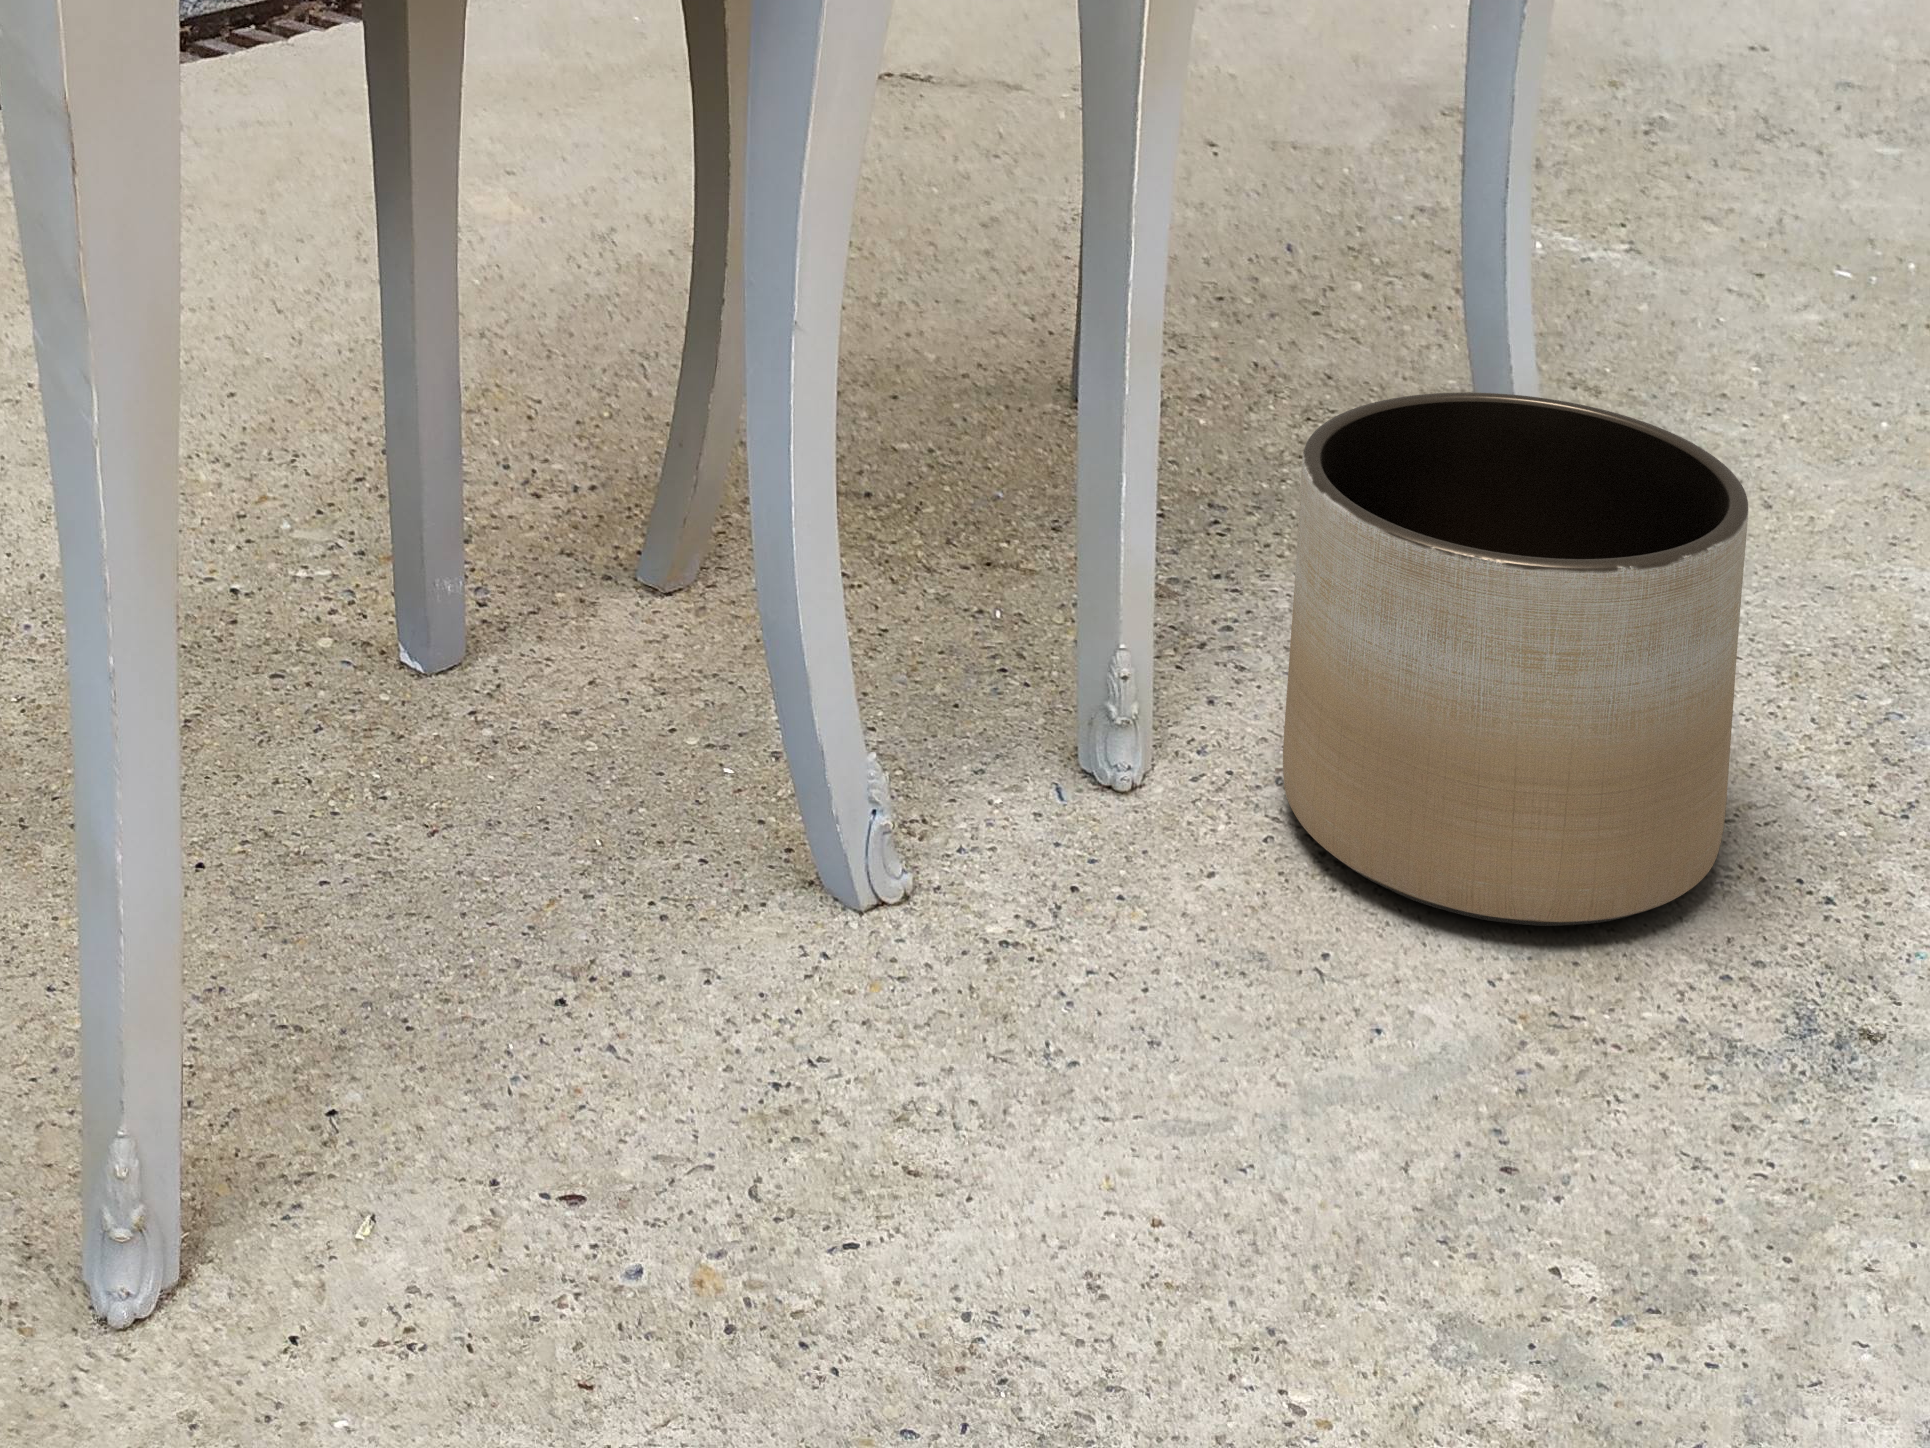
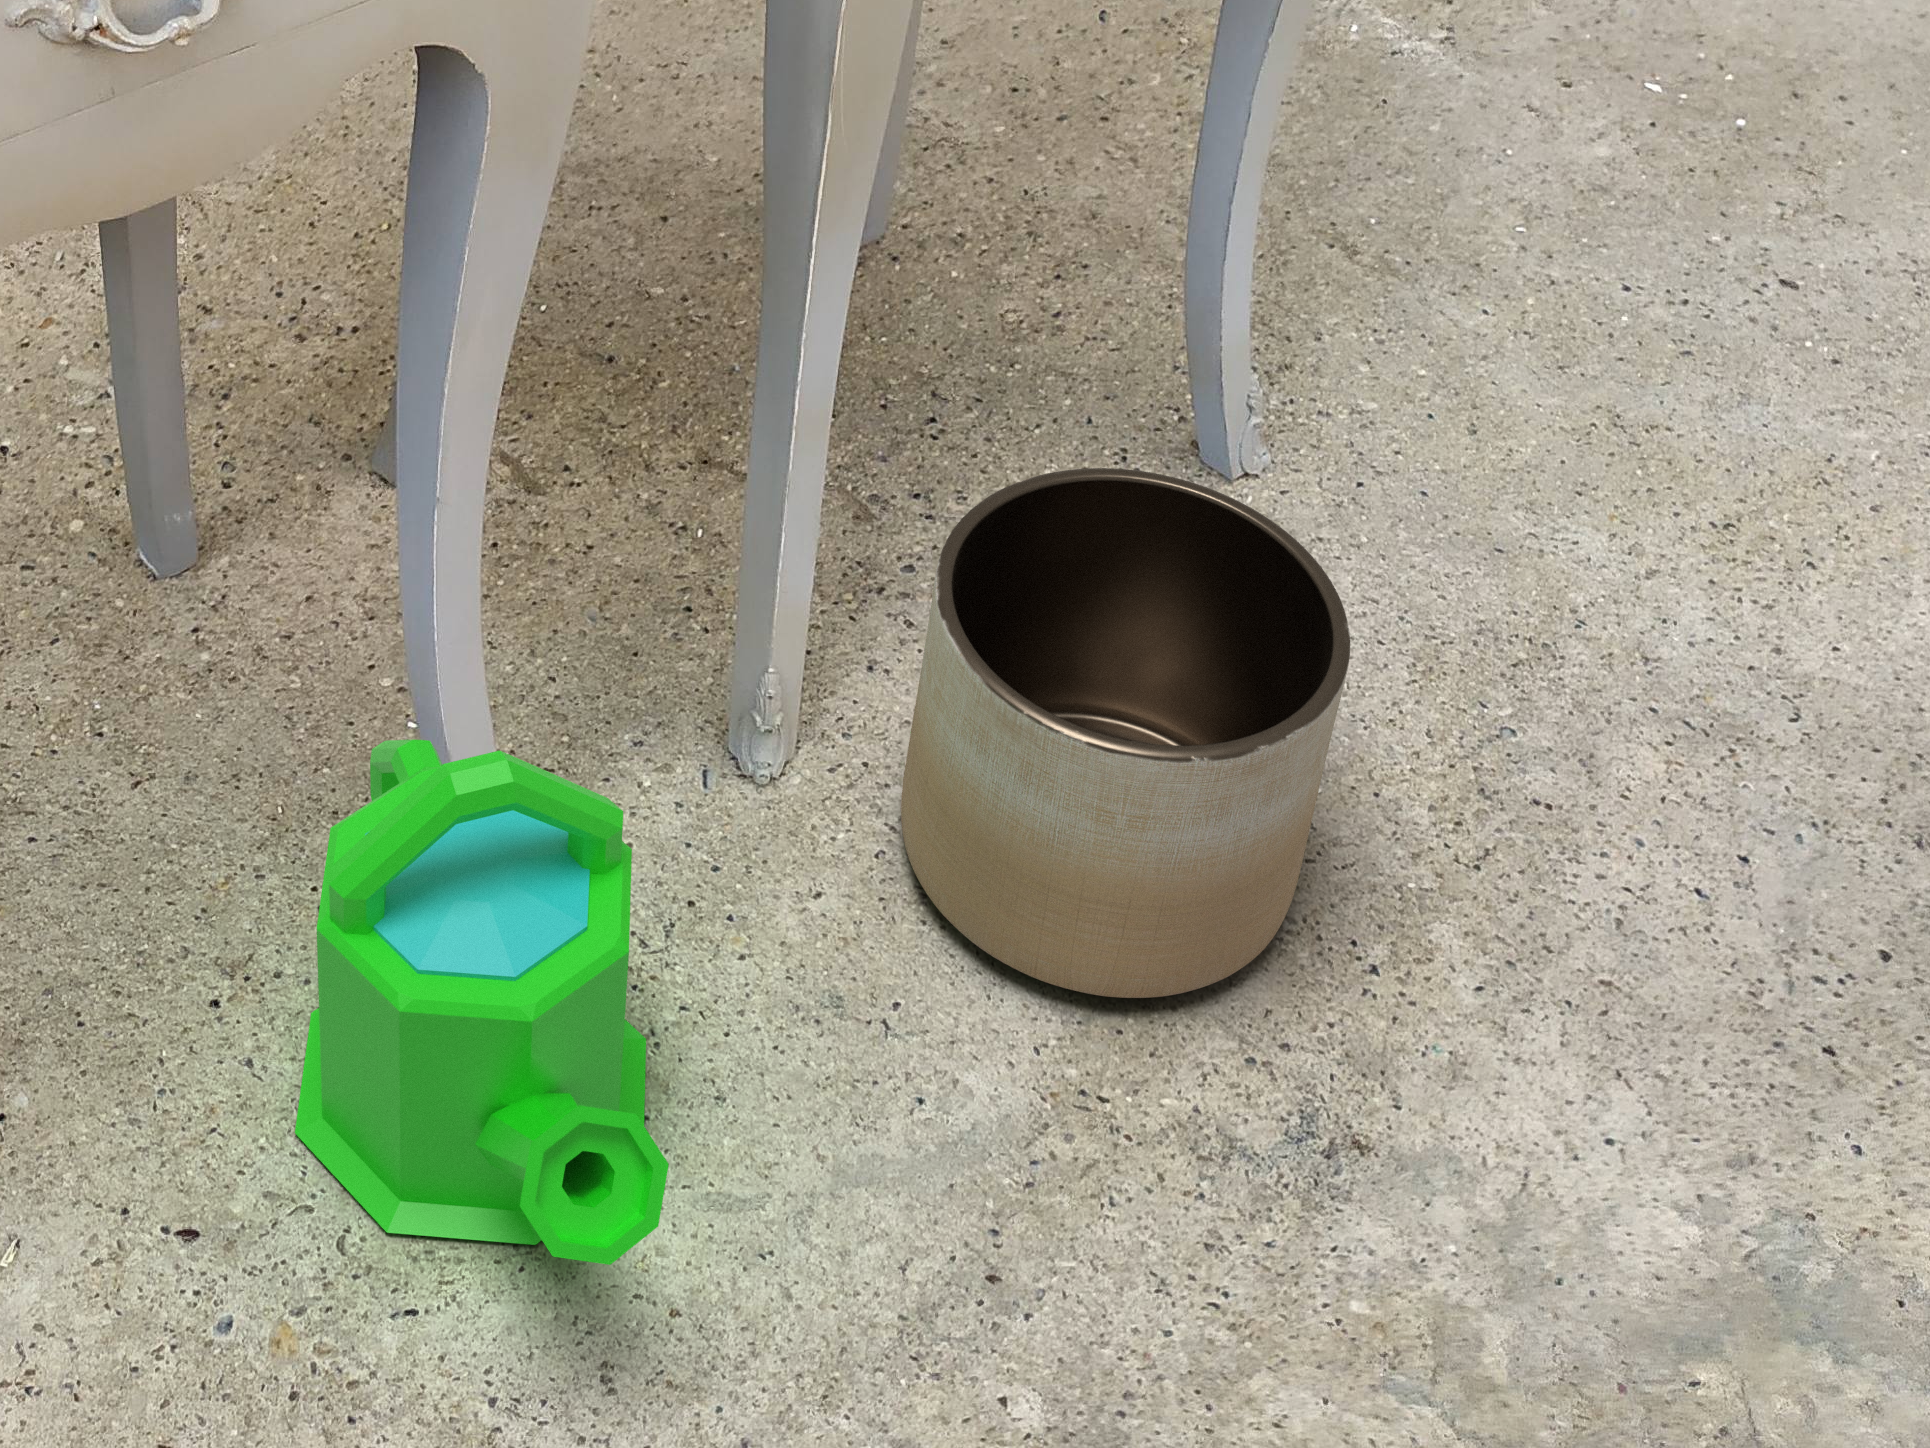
watering can: none [677,555,1157,1178] -> present [295,740,669,1265]

